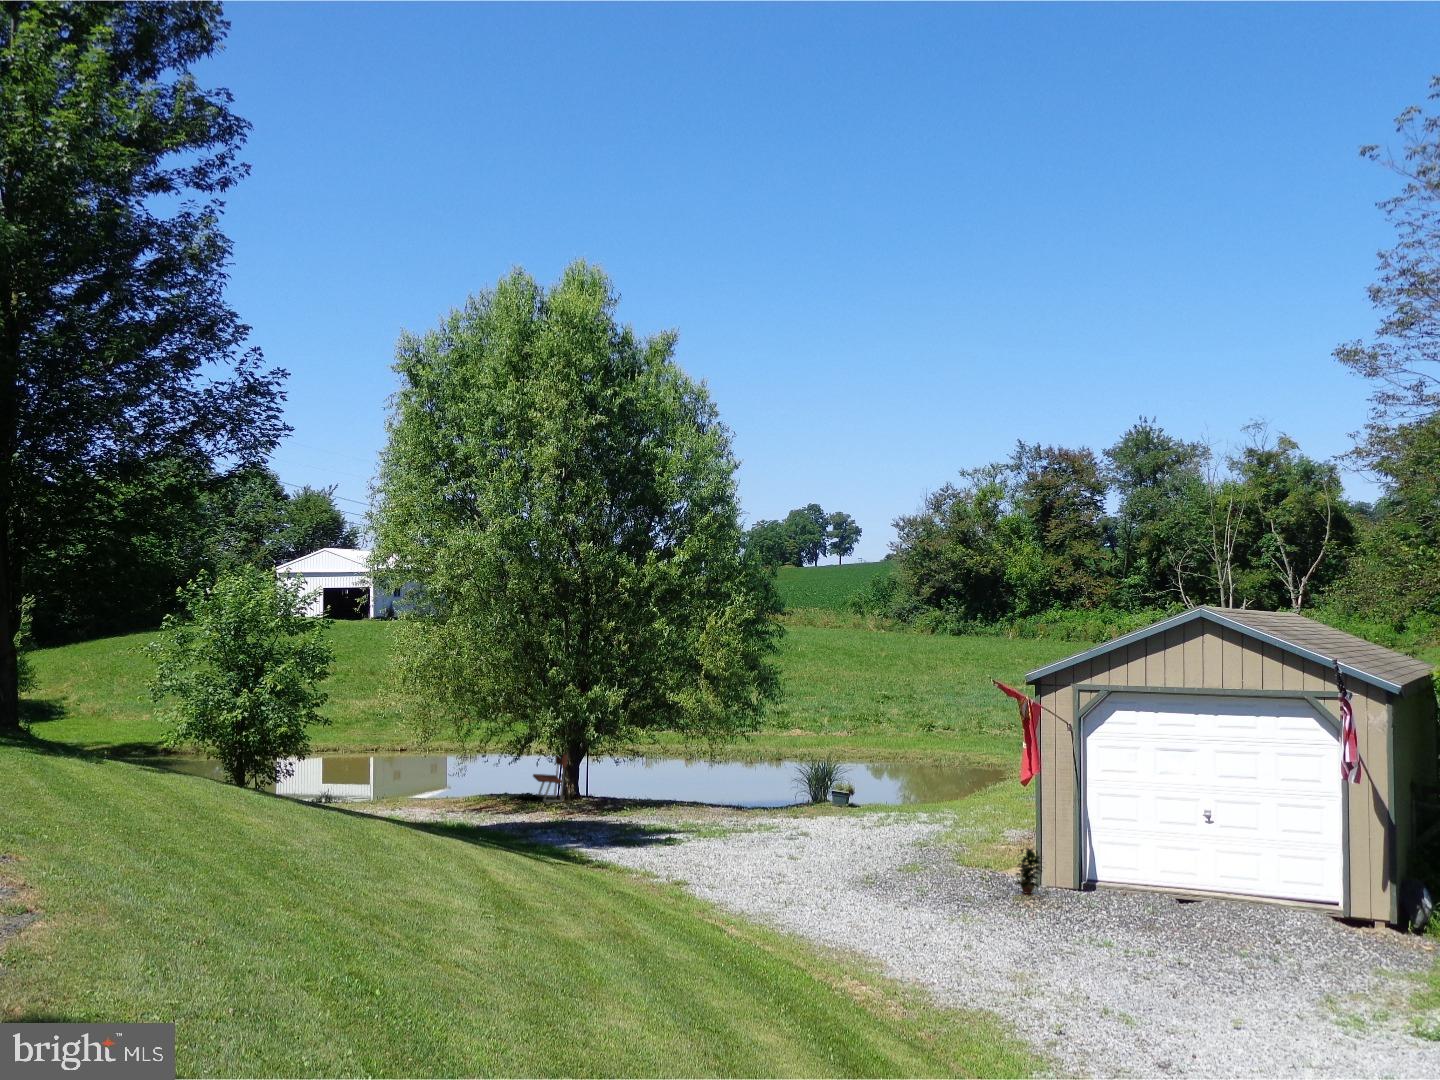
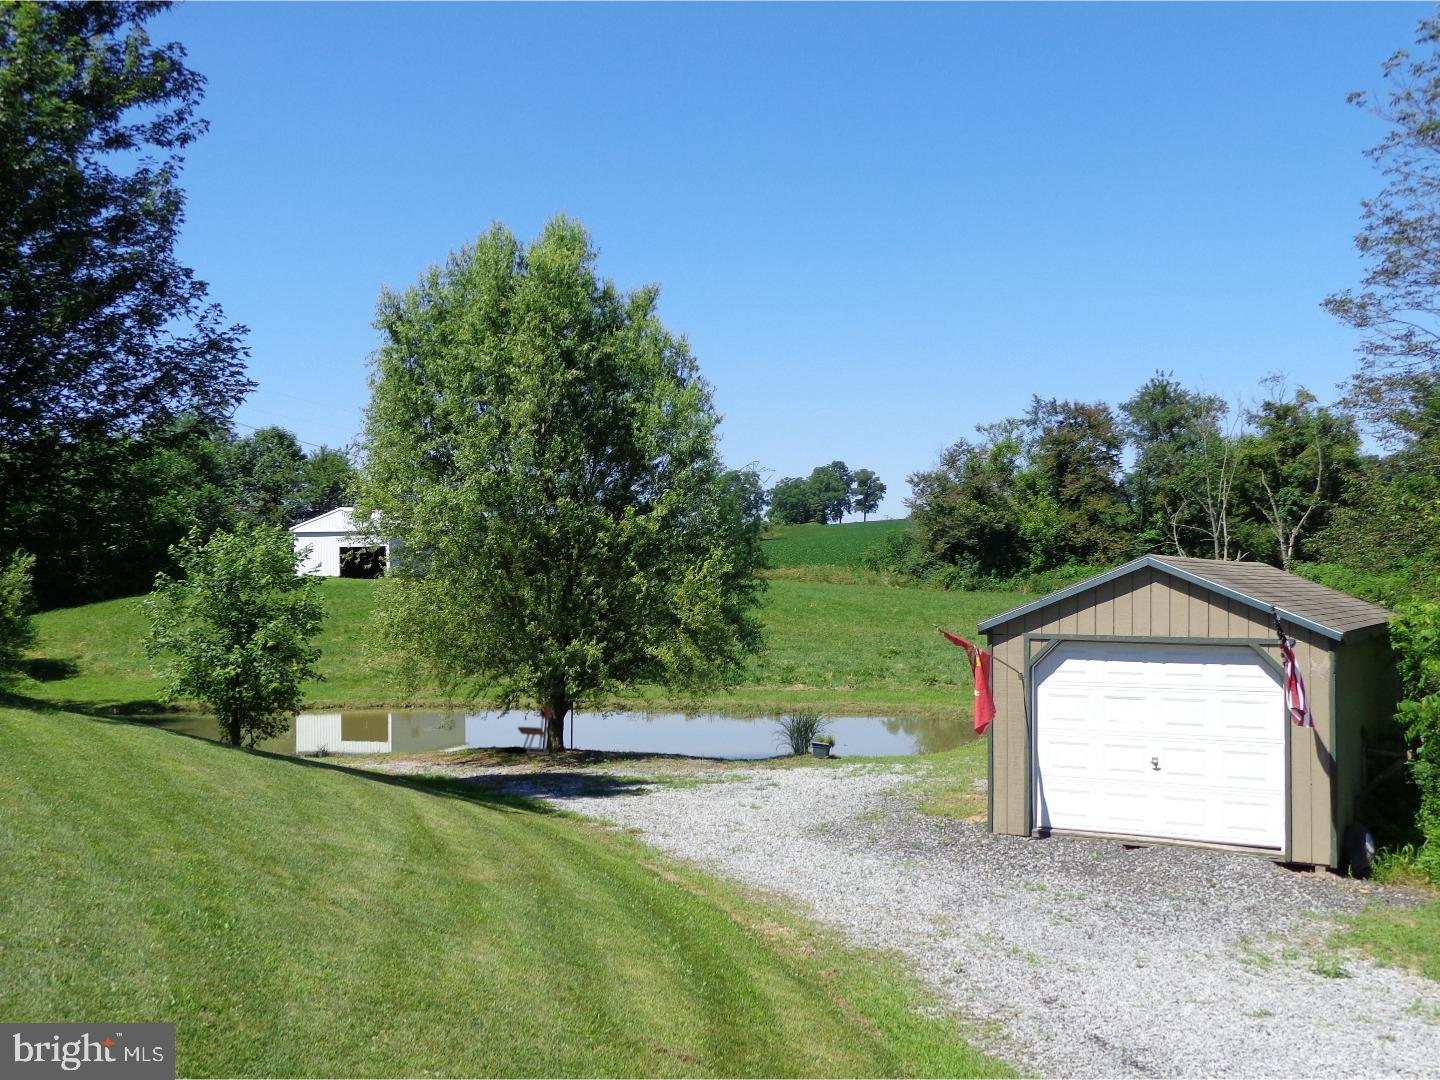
decorative plant: present [1015,848,1042,894] -> none [961,795,995,840]

